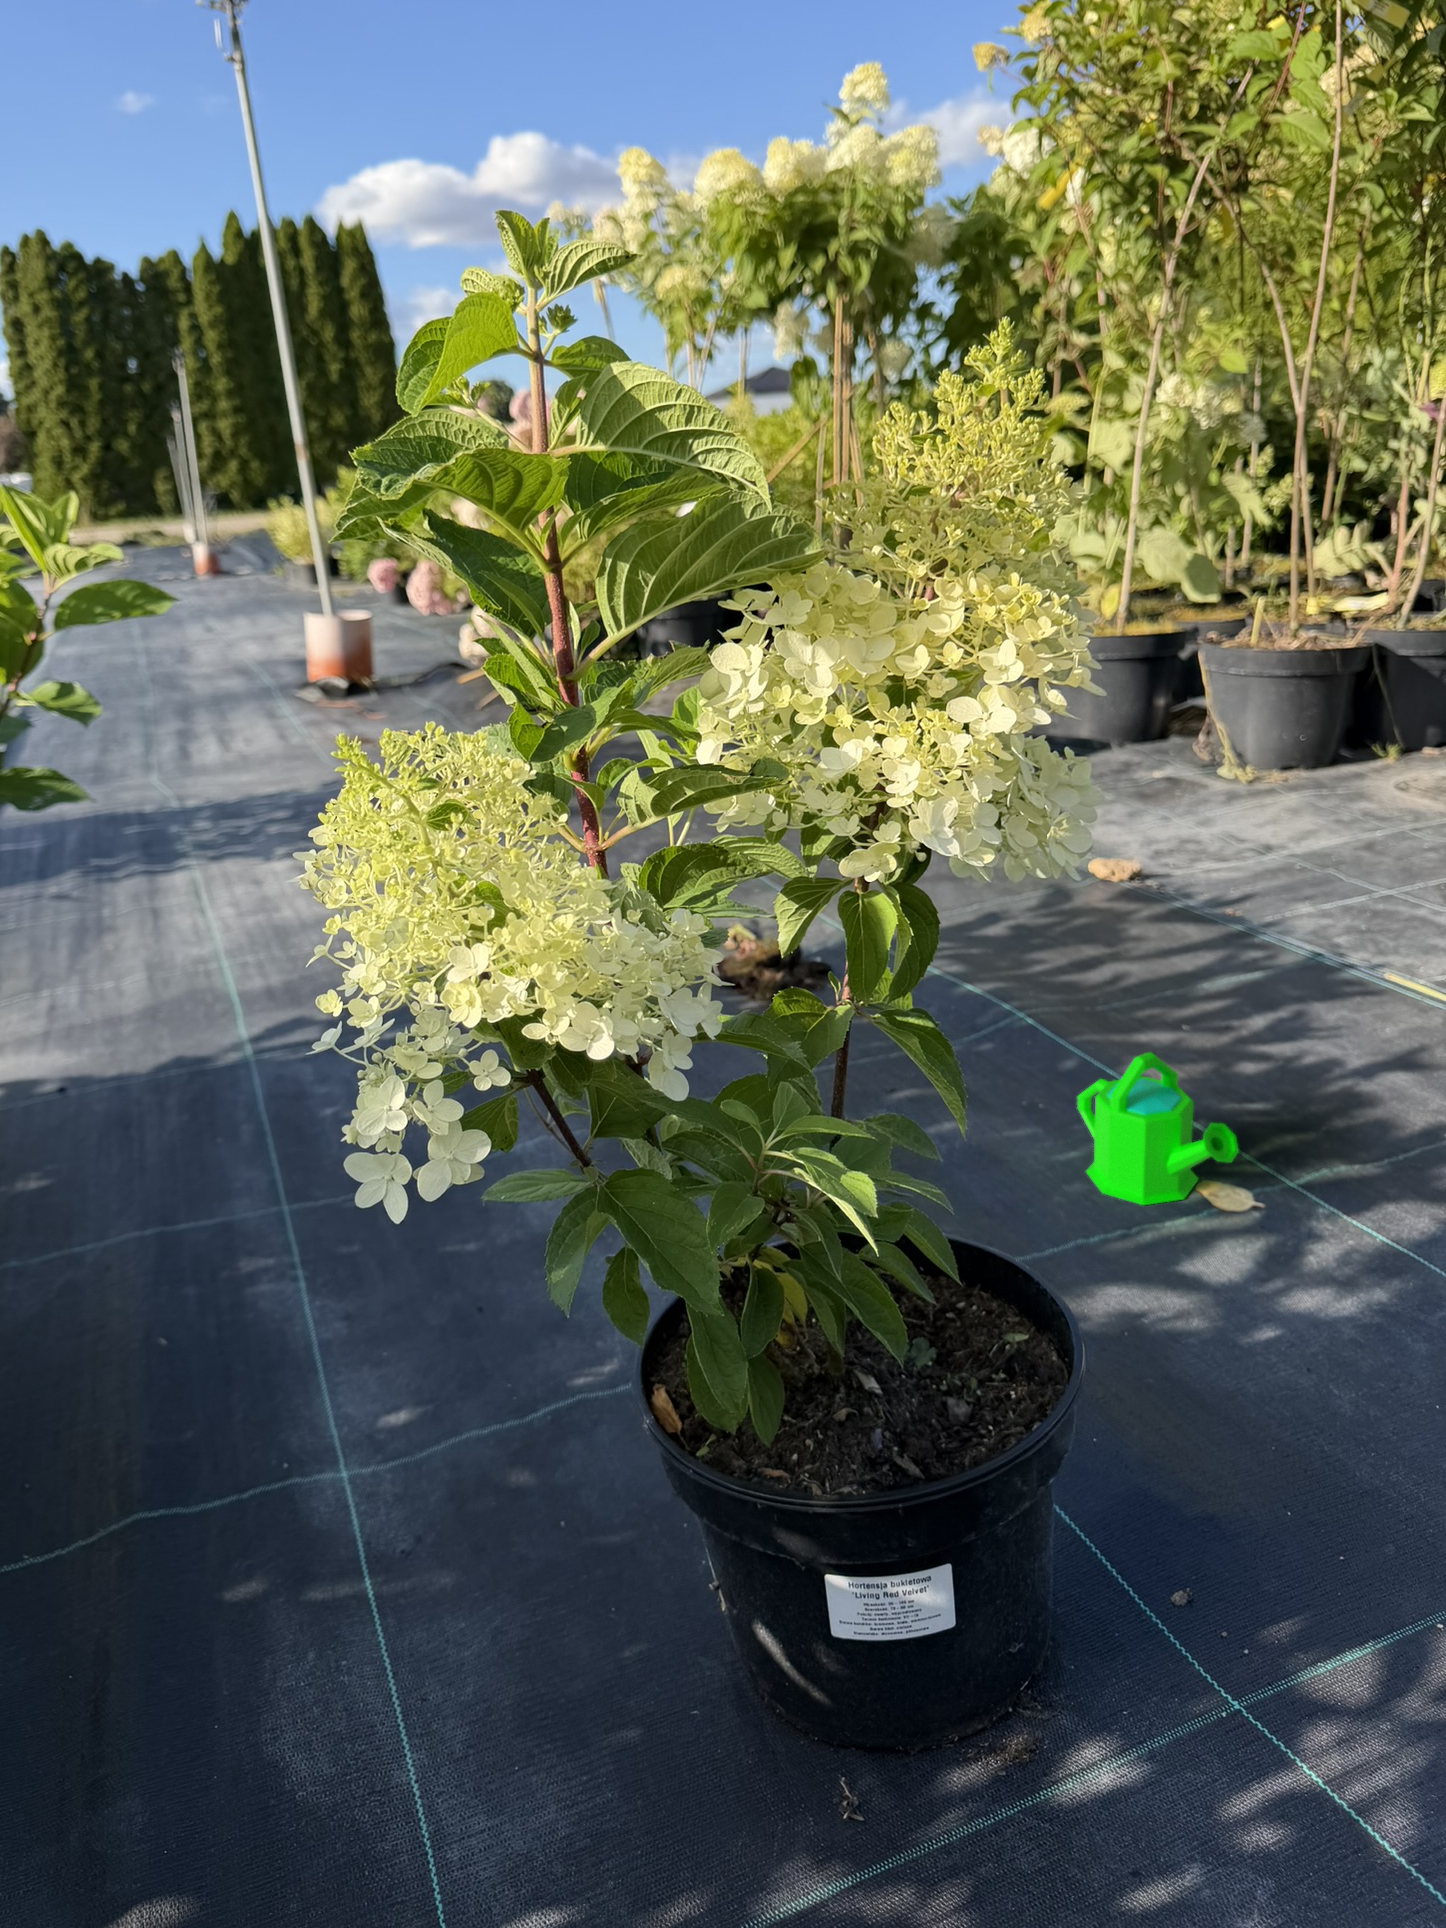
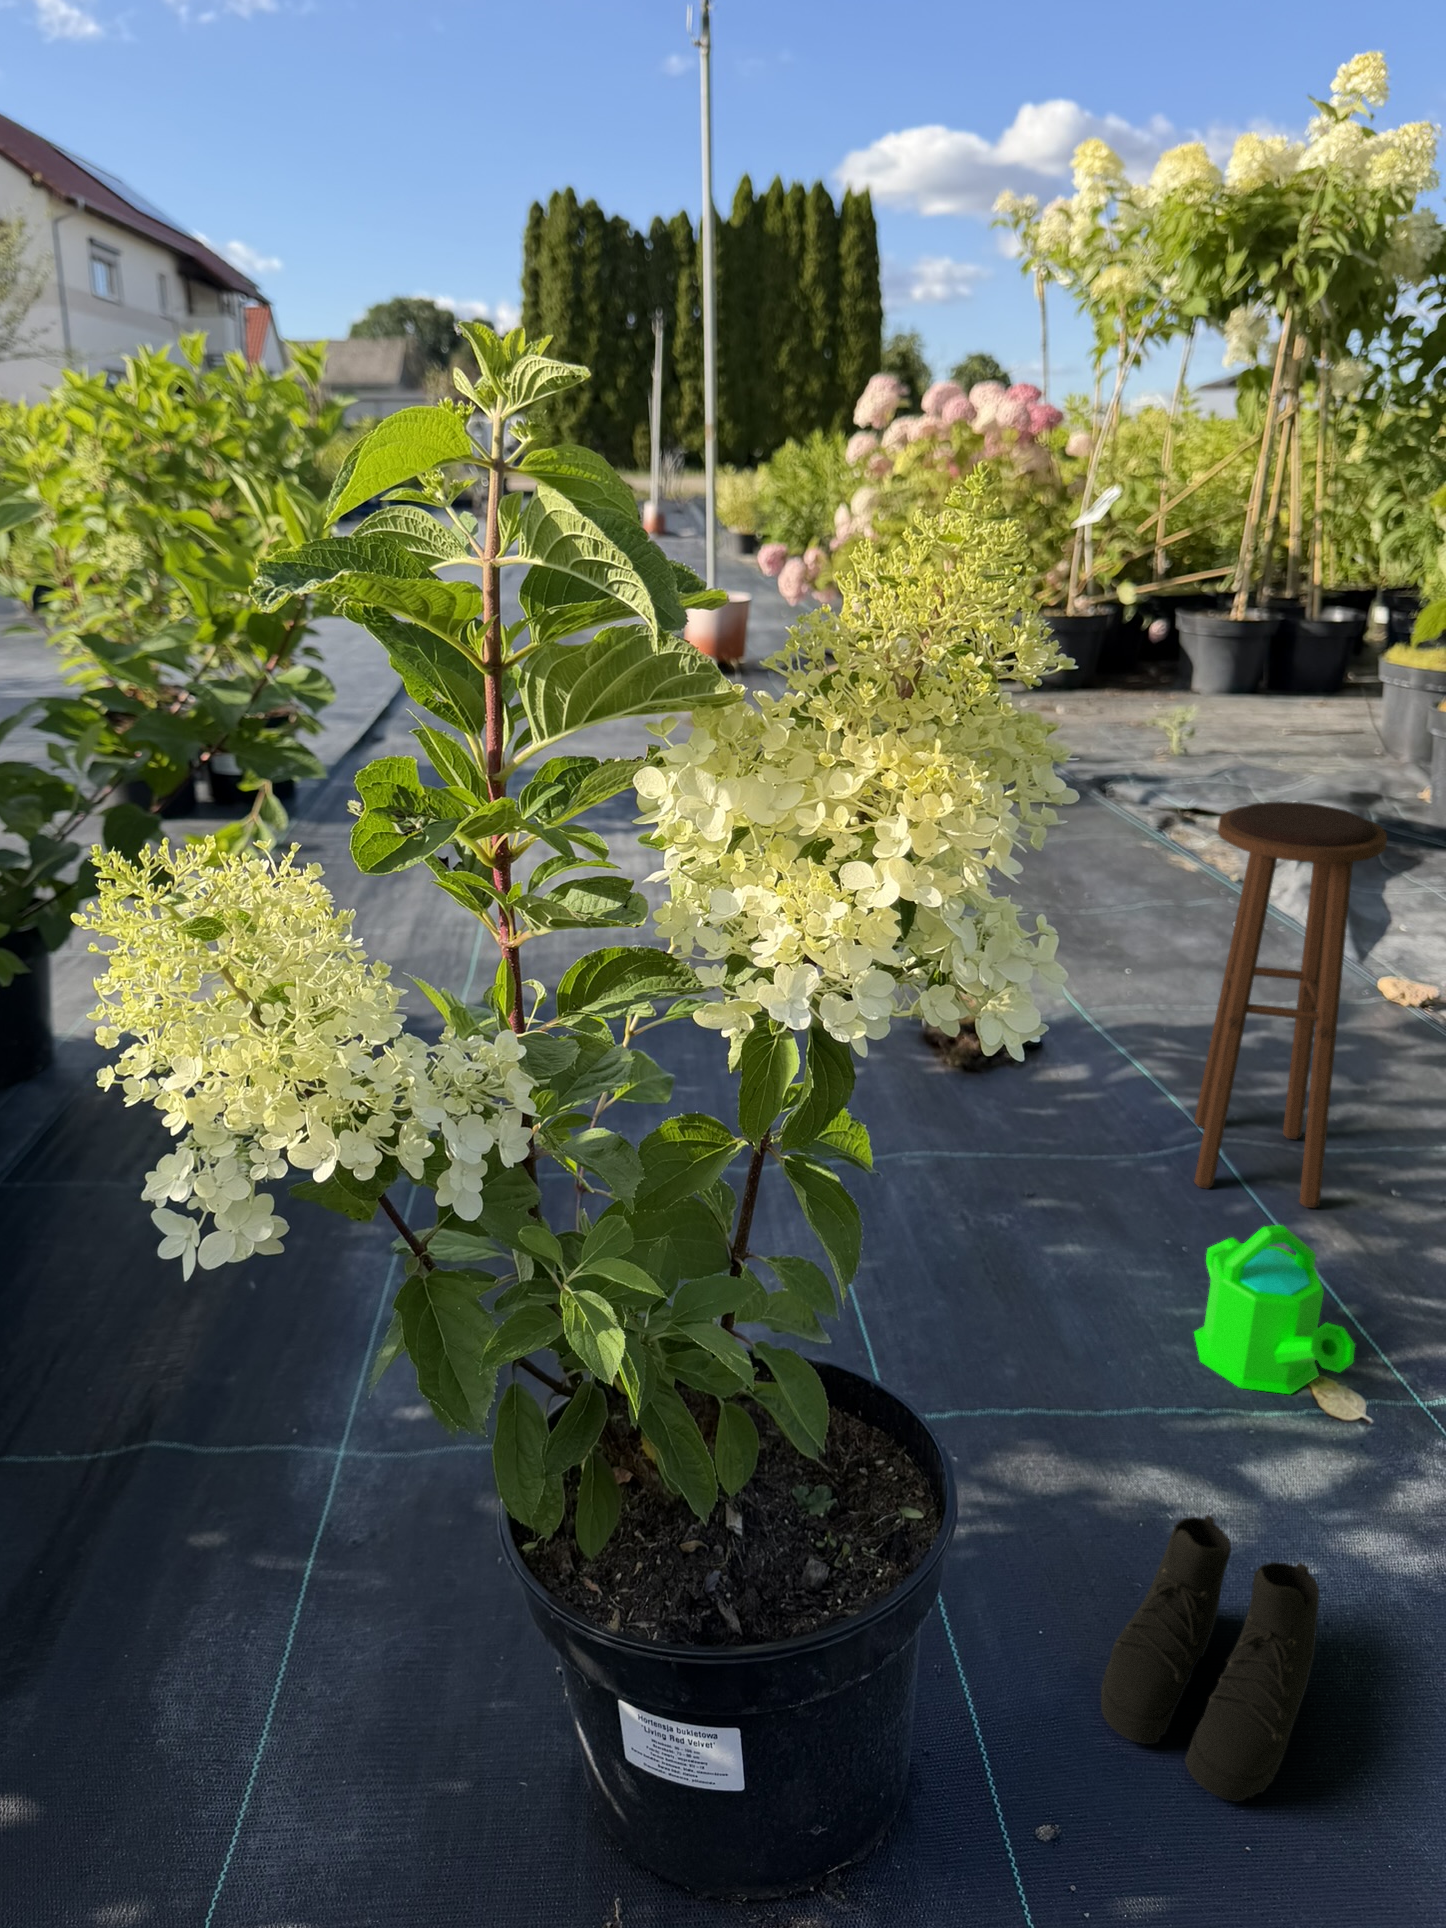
stool: none [996,693,1140,1057] -> present [1194,801,1387,1208]
boots: none [1154,1294,1320,1519] -> present [1101,1515,1319,1801]

